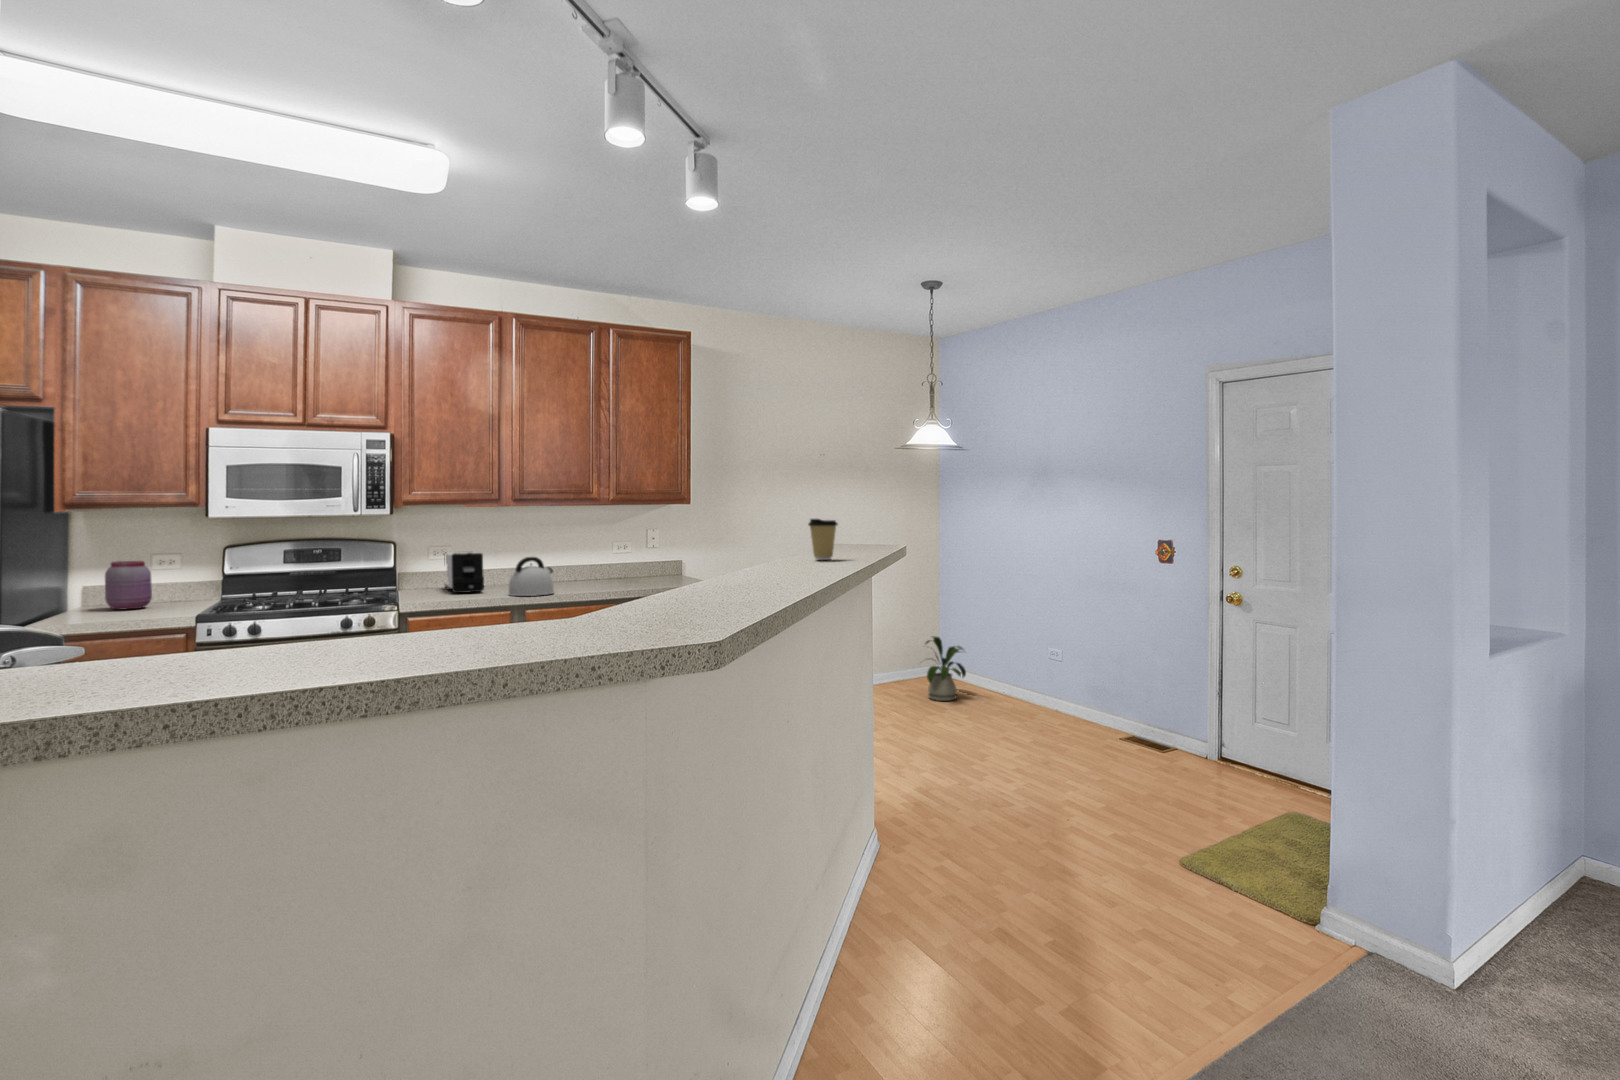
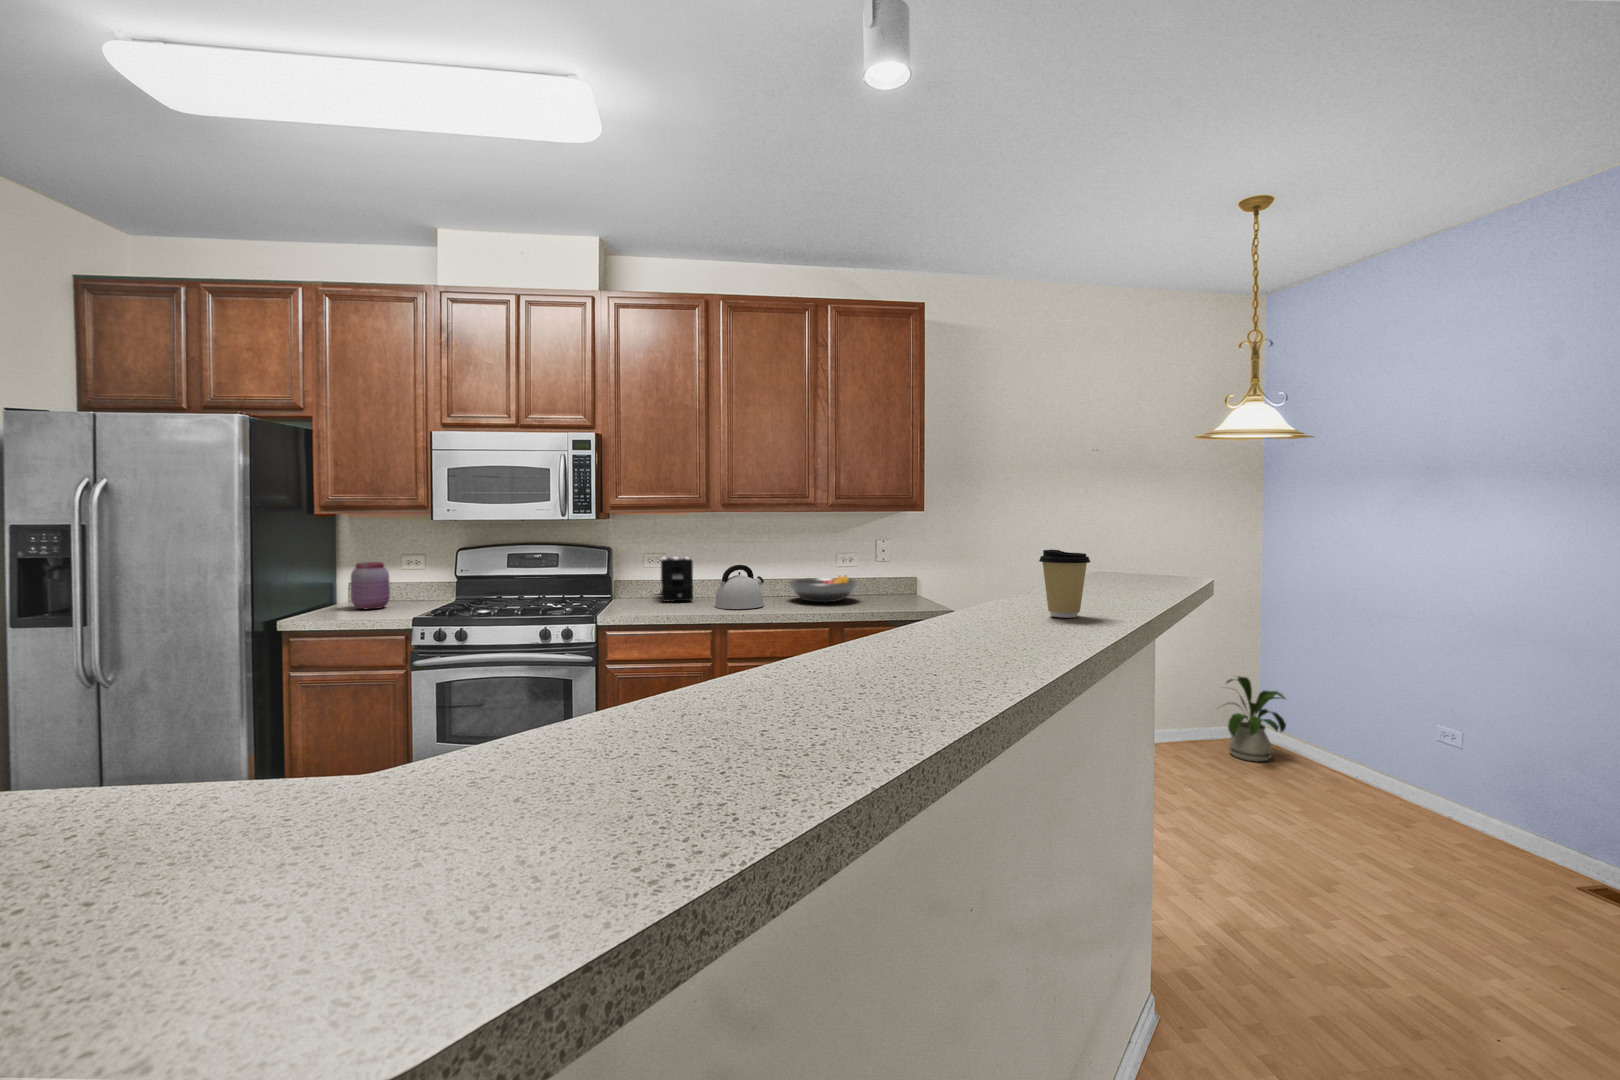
fruit bowl: none [574,565,638,589] -> present [789,575,858,602]

